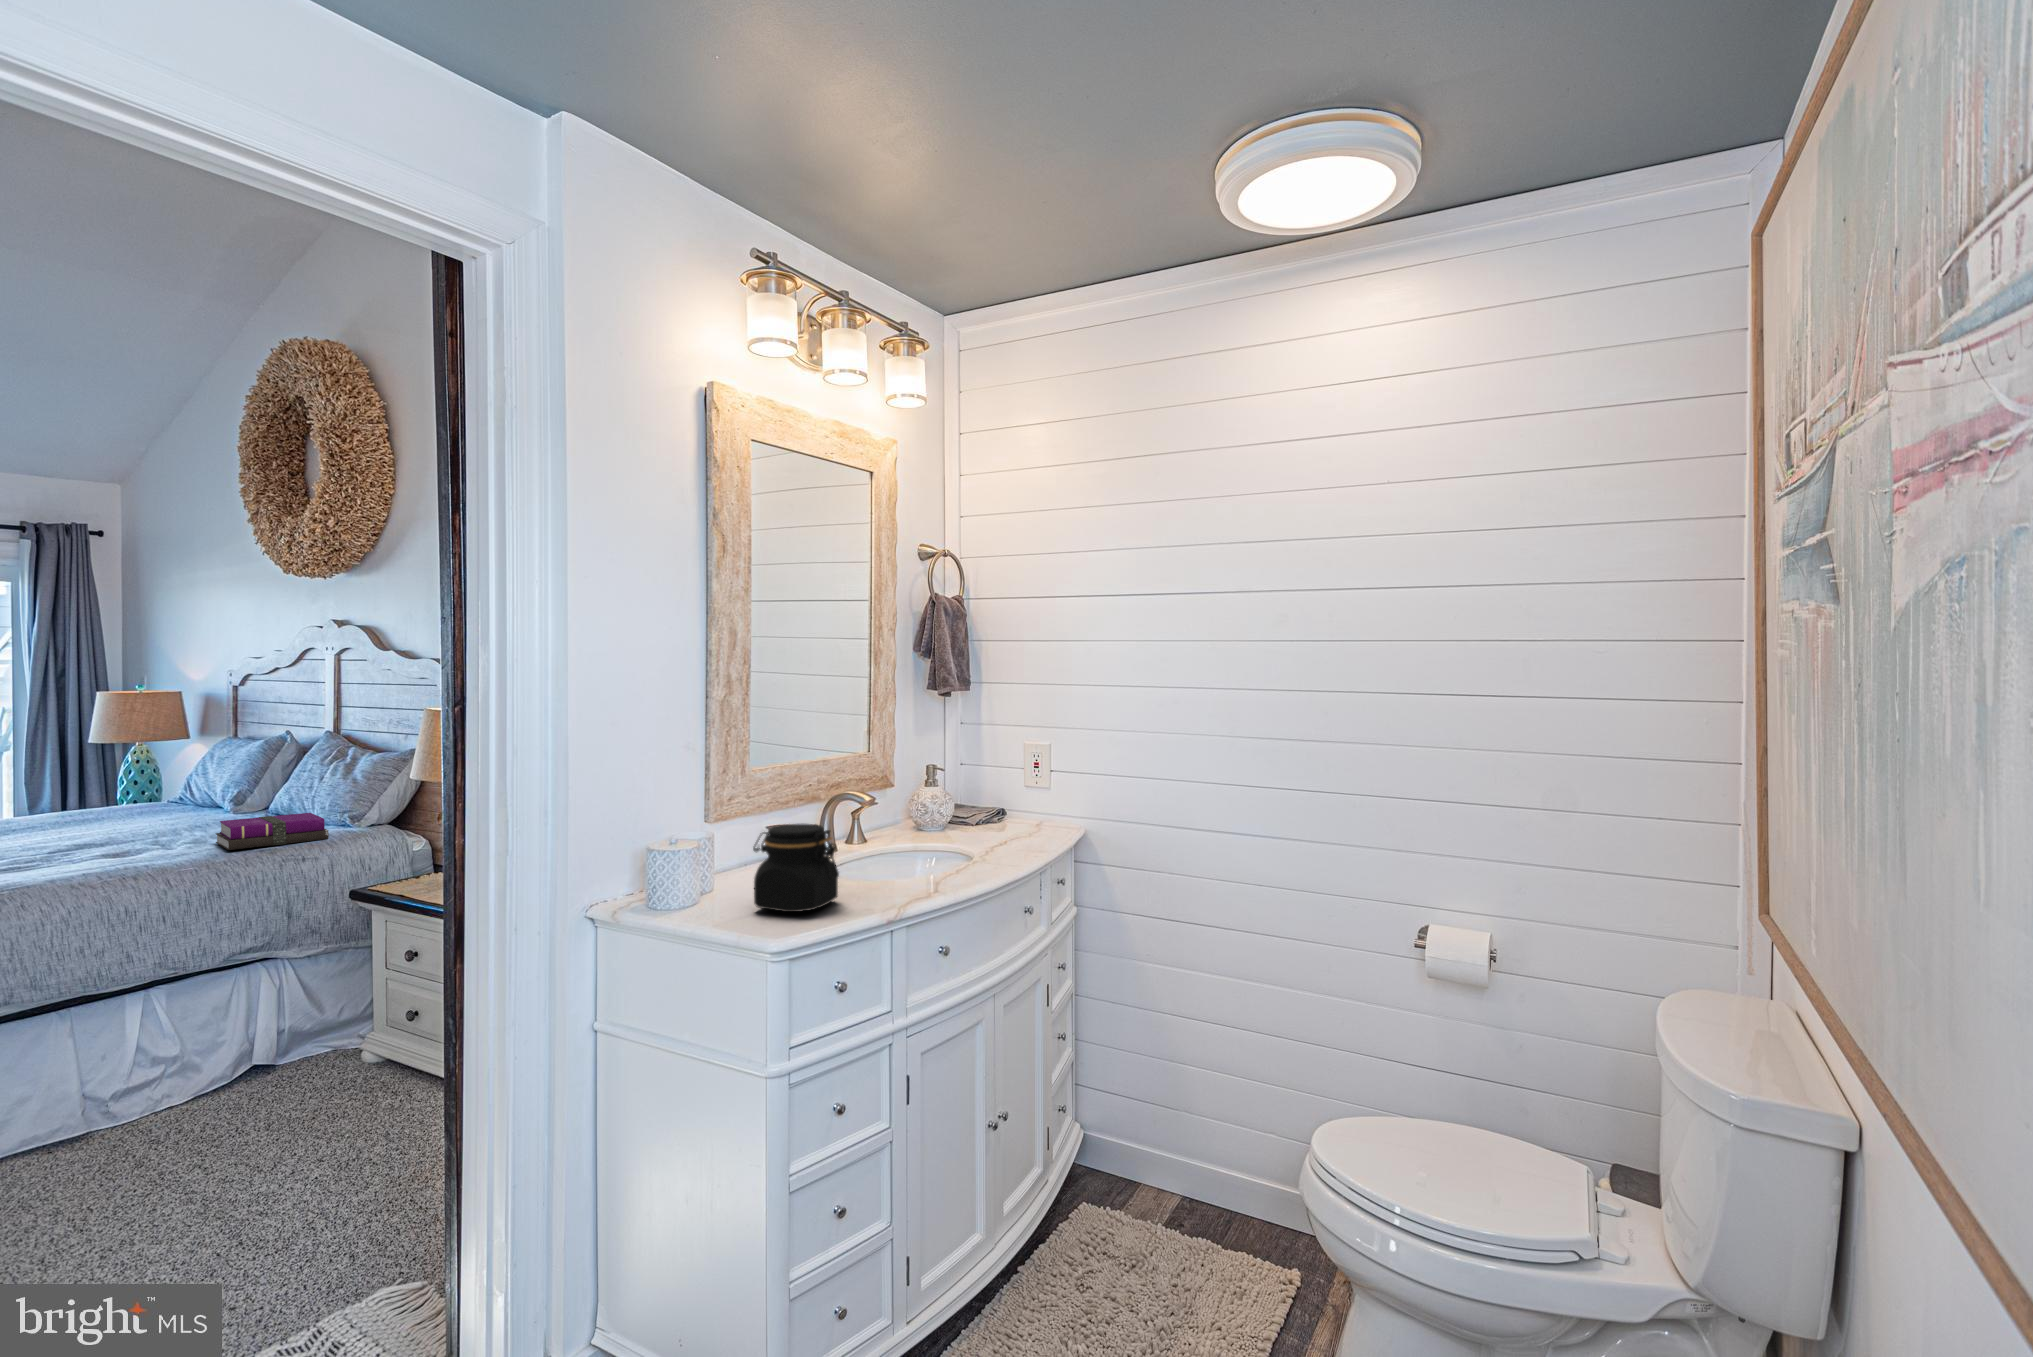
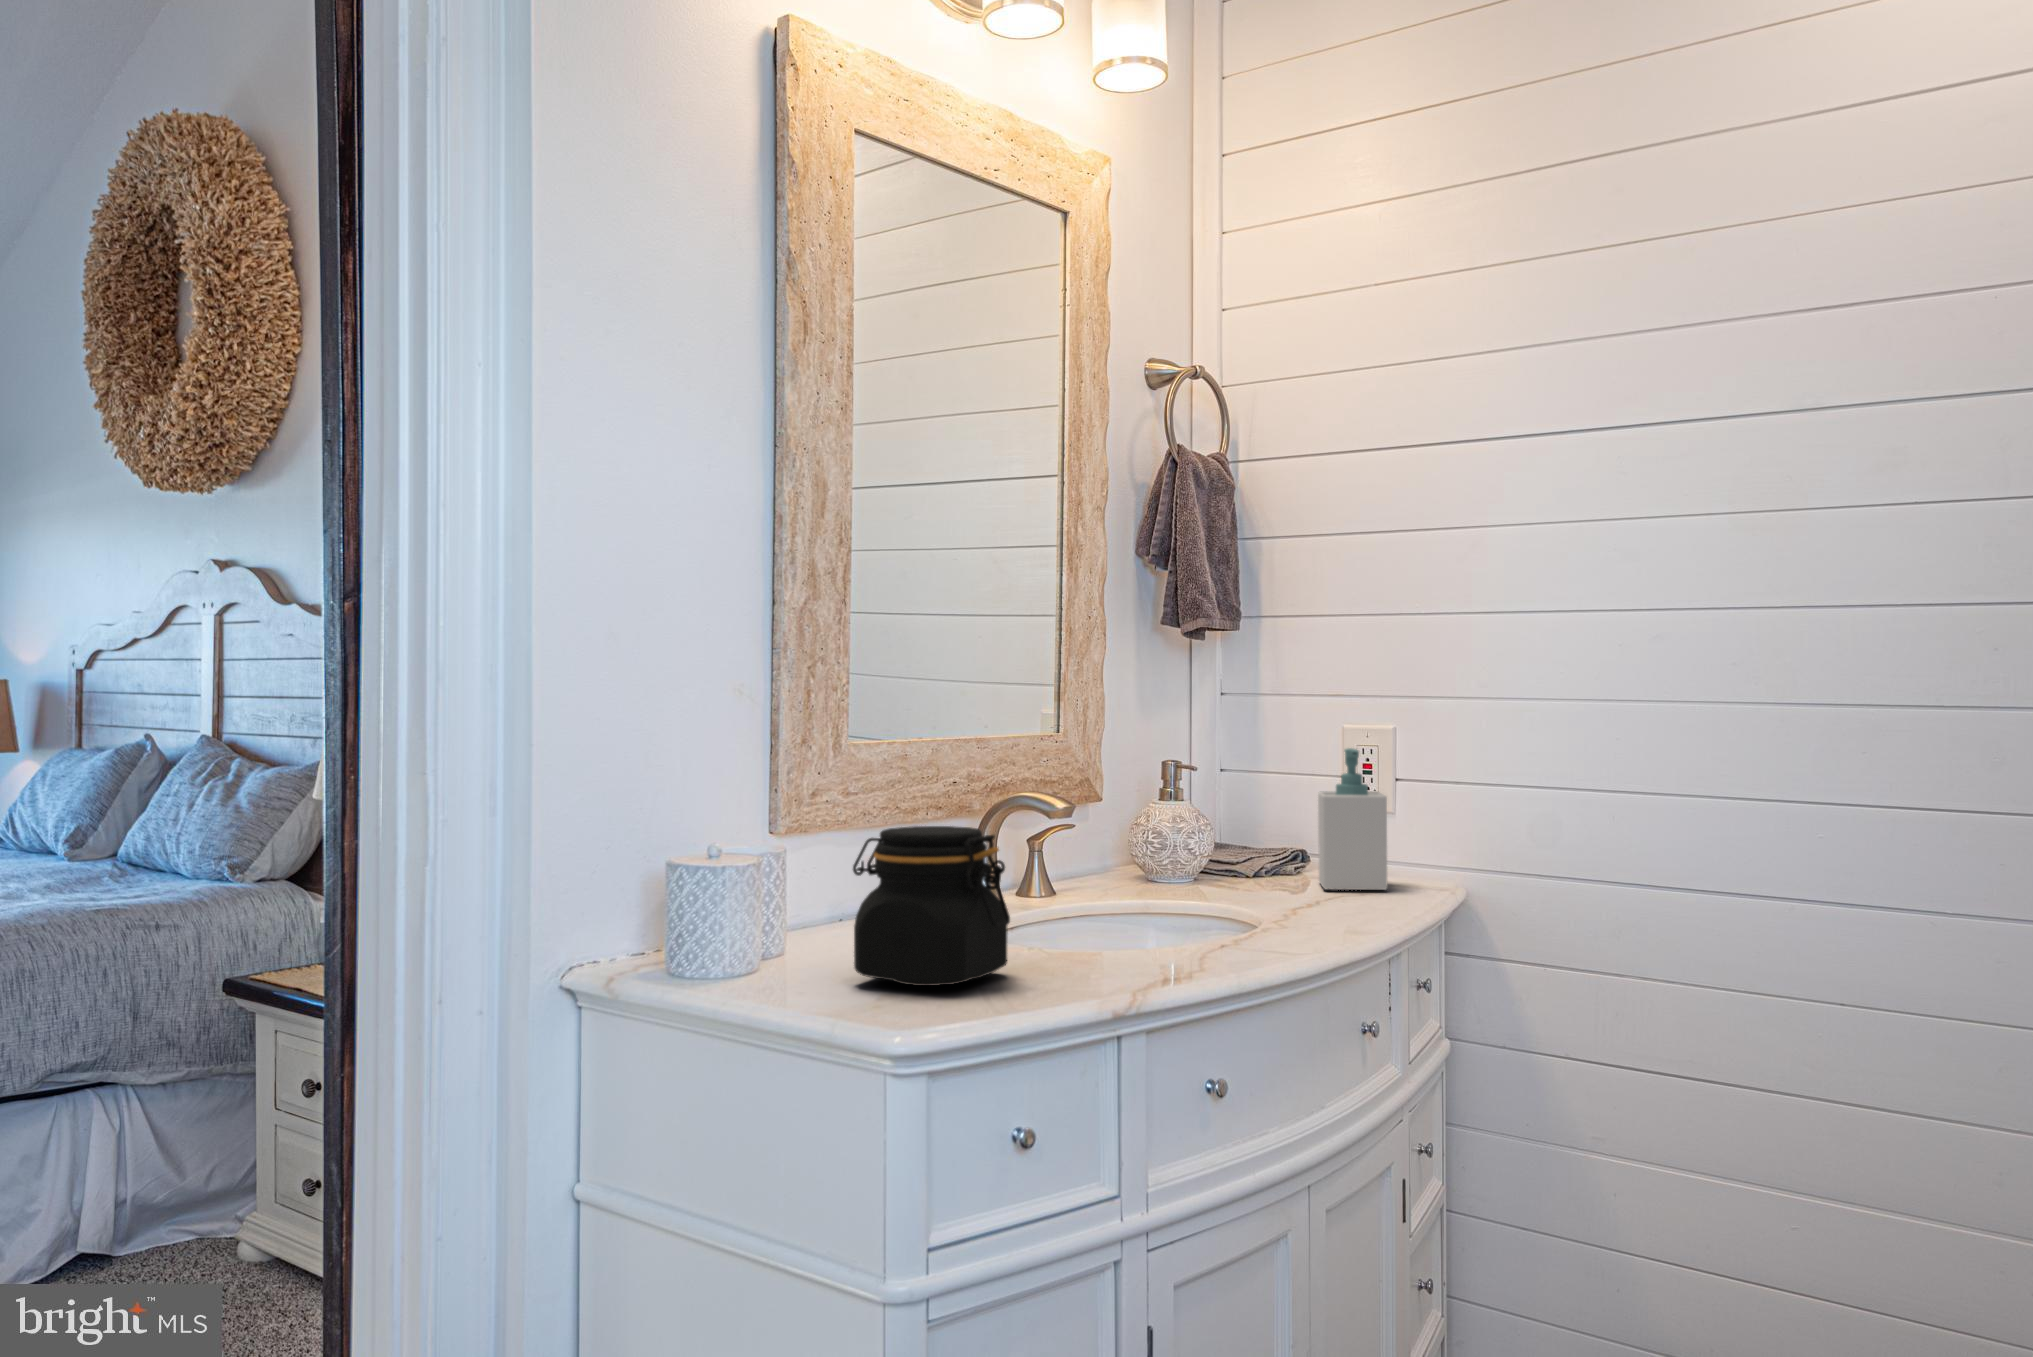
soap bottle: none [1010,760,1045,837] -> present [1318,748,1387,890]
notebook: present [216,813,329,850] -> none [34,857,196,908]

